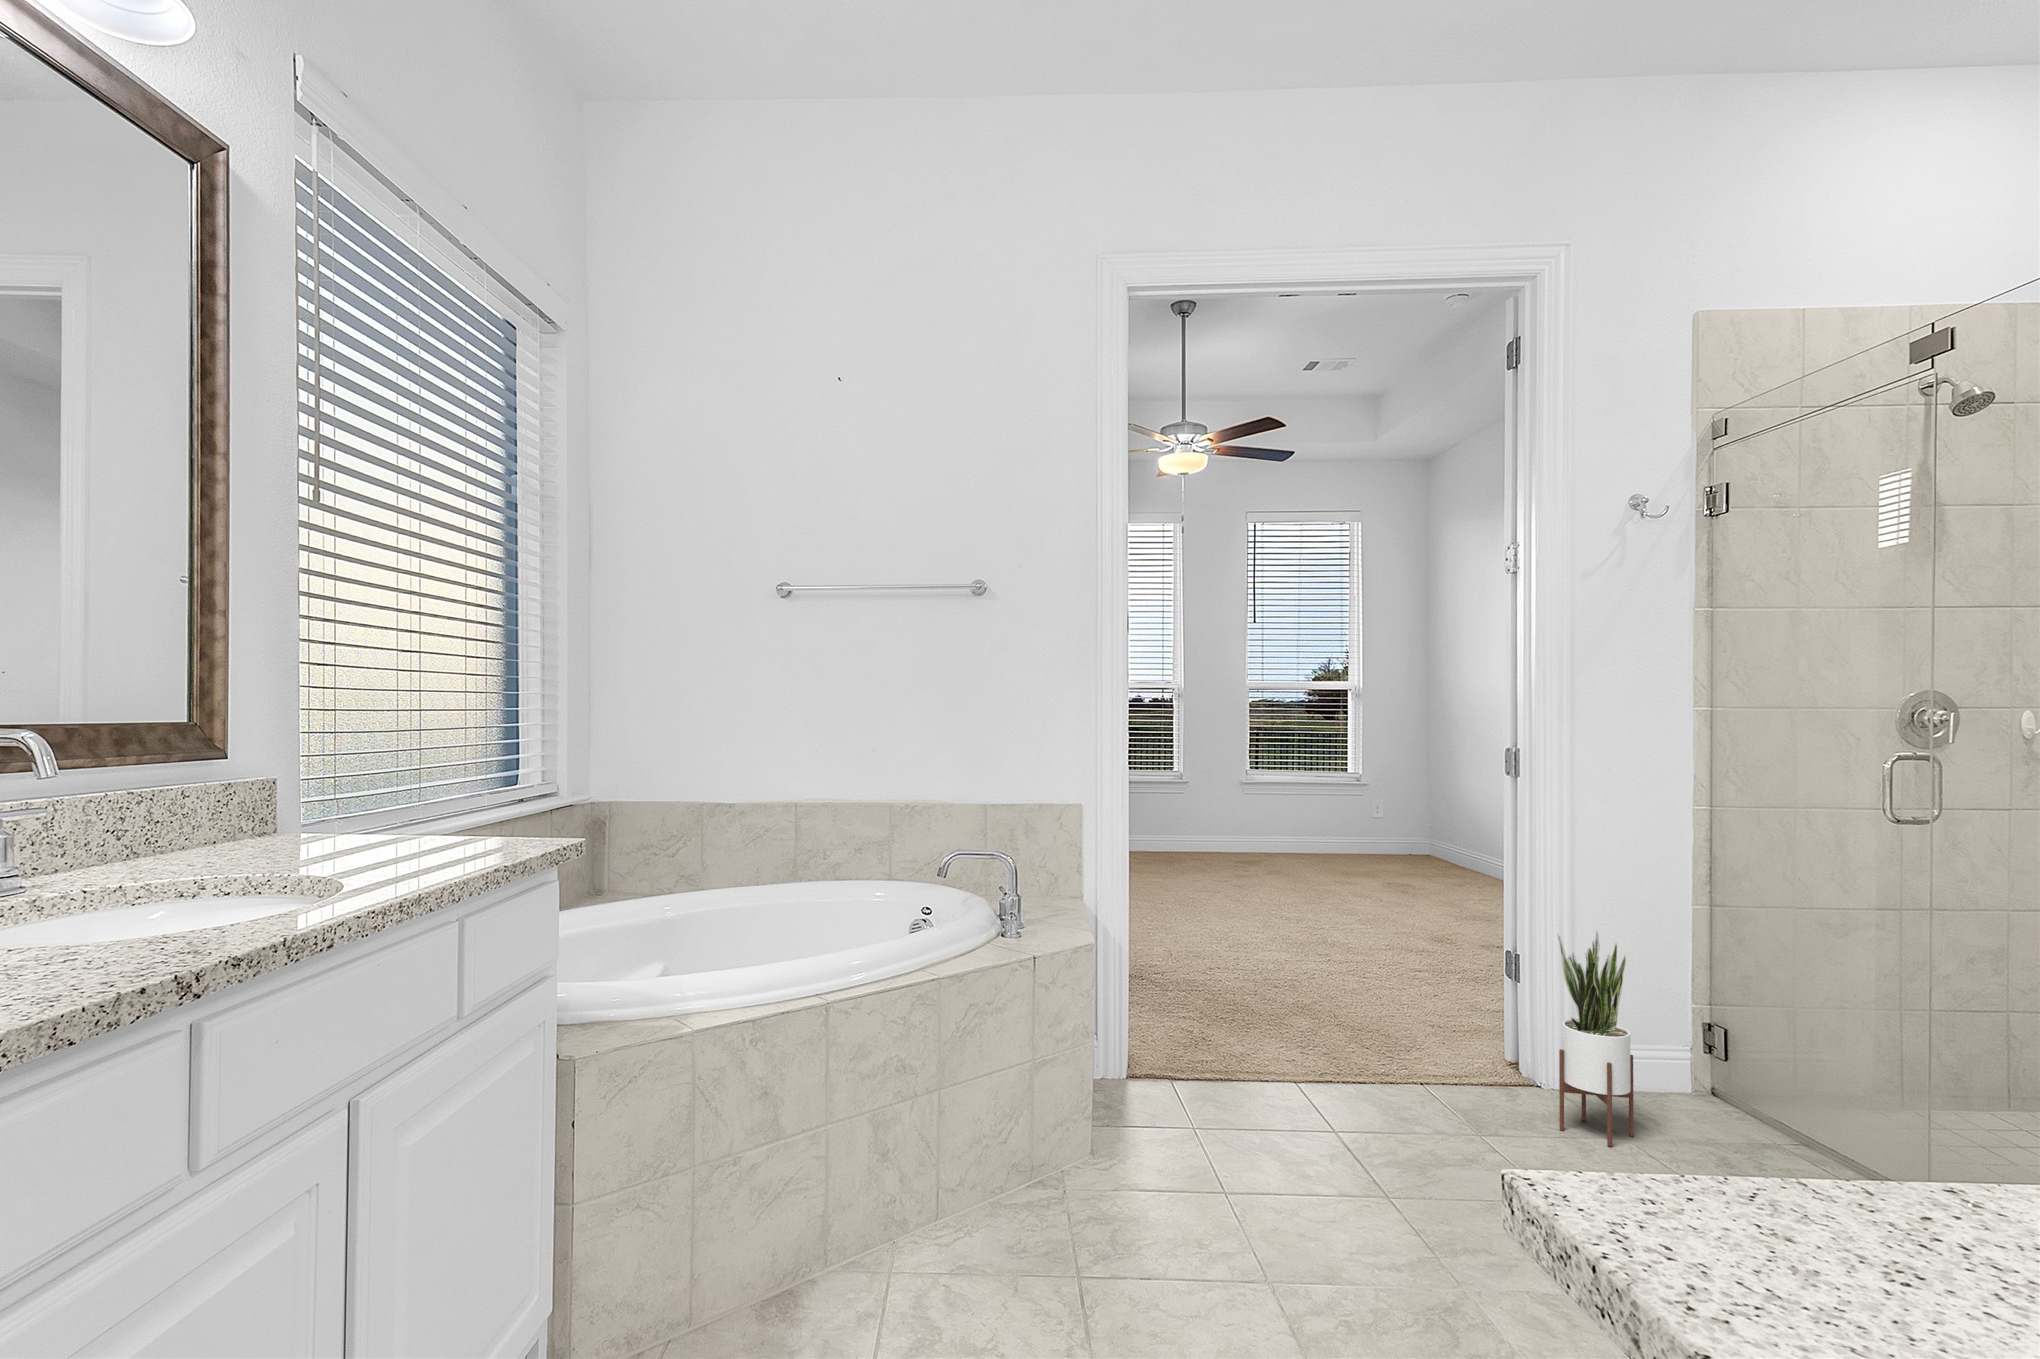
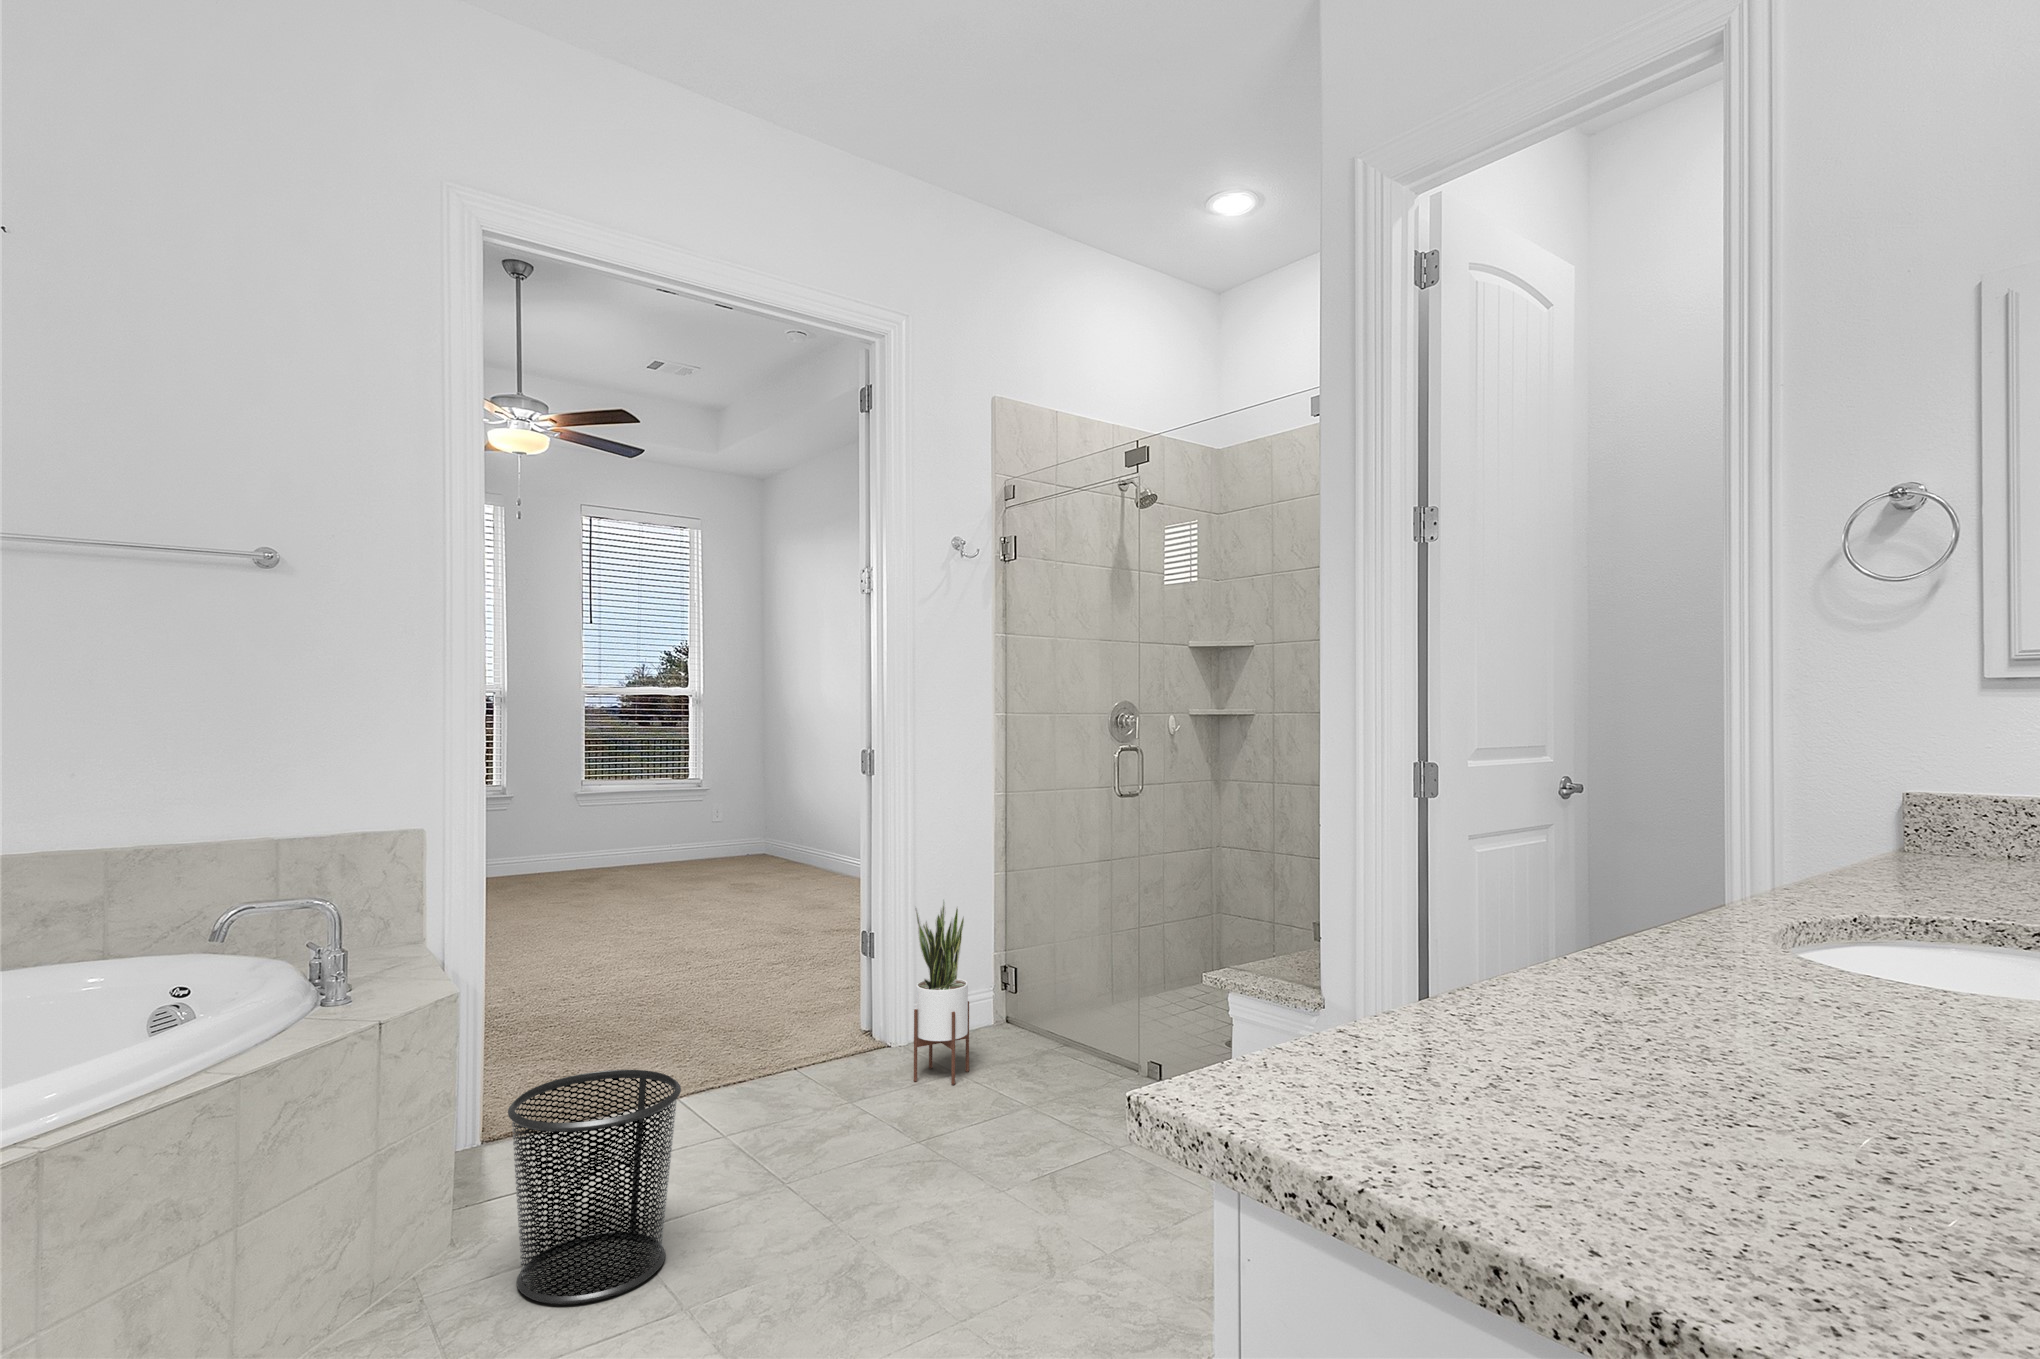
waste bin: none [1130,1033,1279,1243] -> present [508,1070,681,1304]

